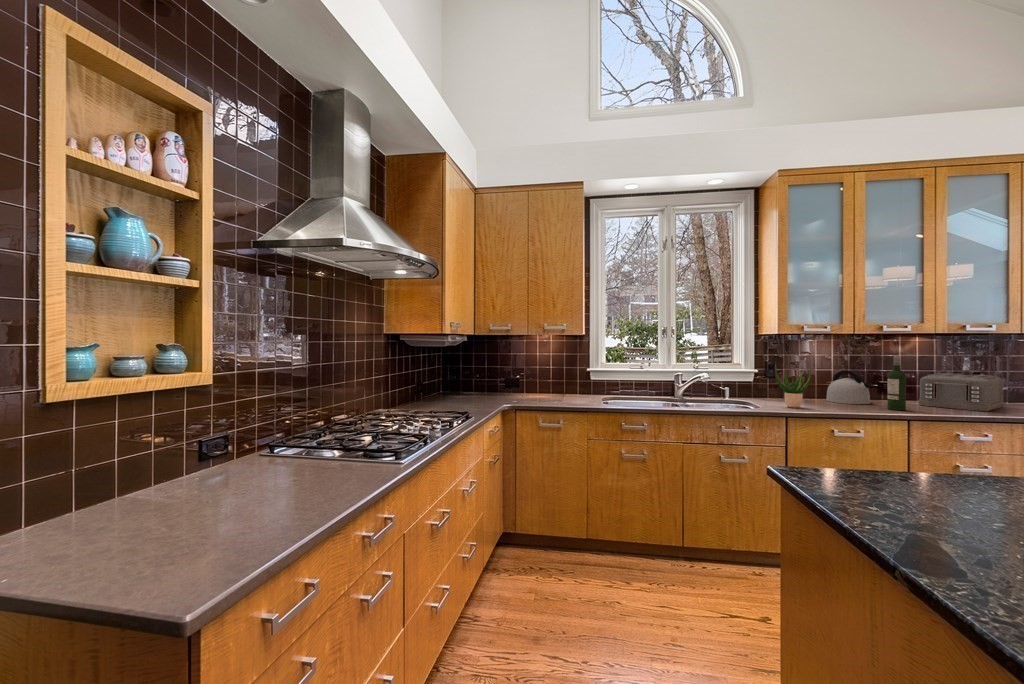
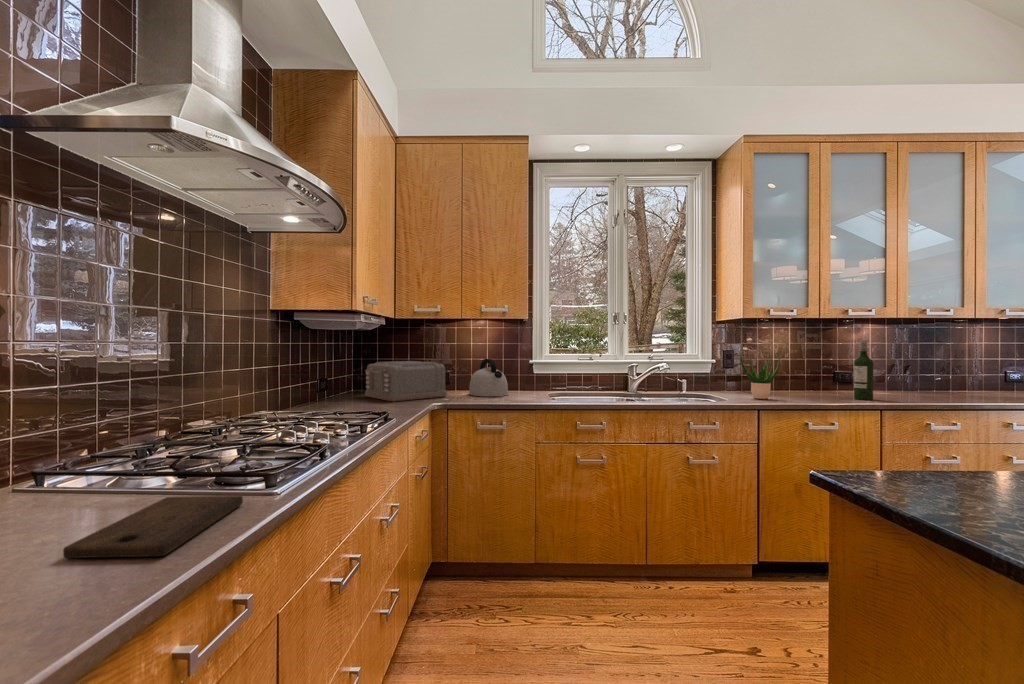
kettle: present [826,370,871,404] -> present [469,359,508,396]
toaster: present [918,373,1004,411] -> present [365,361,447,401]
cutting board: none [307,462,384,489] -> present [63,496,243,558]

